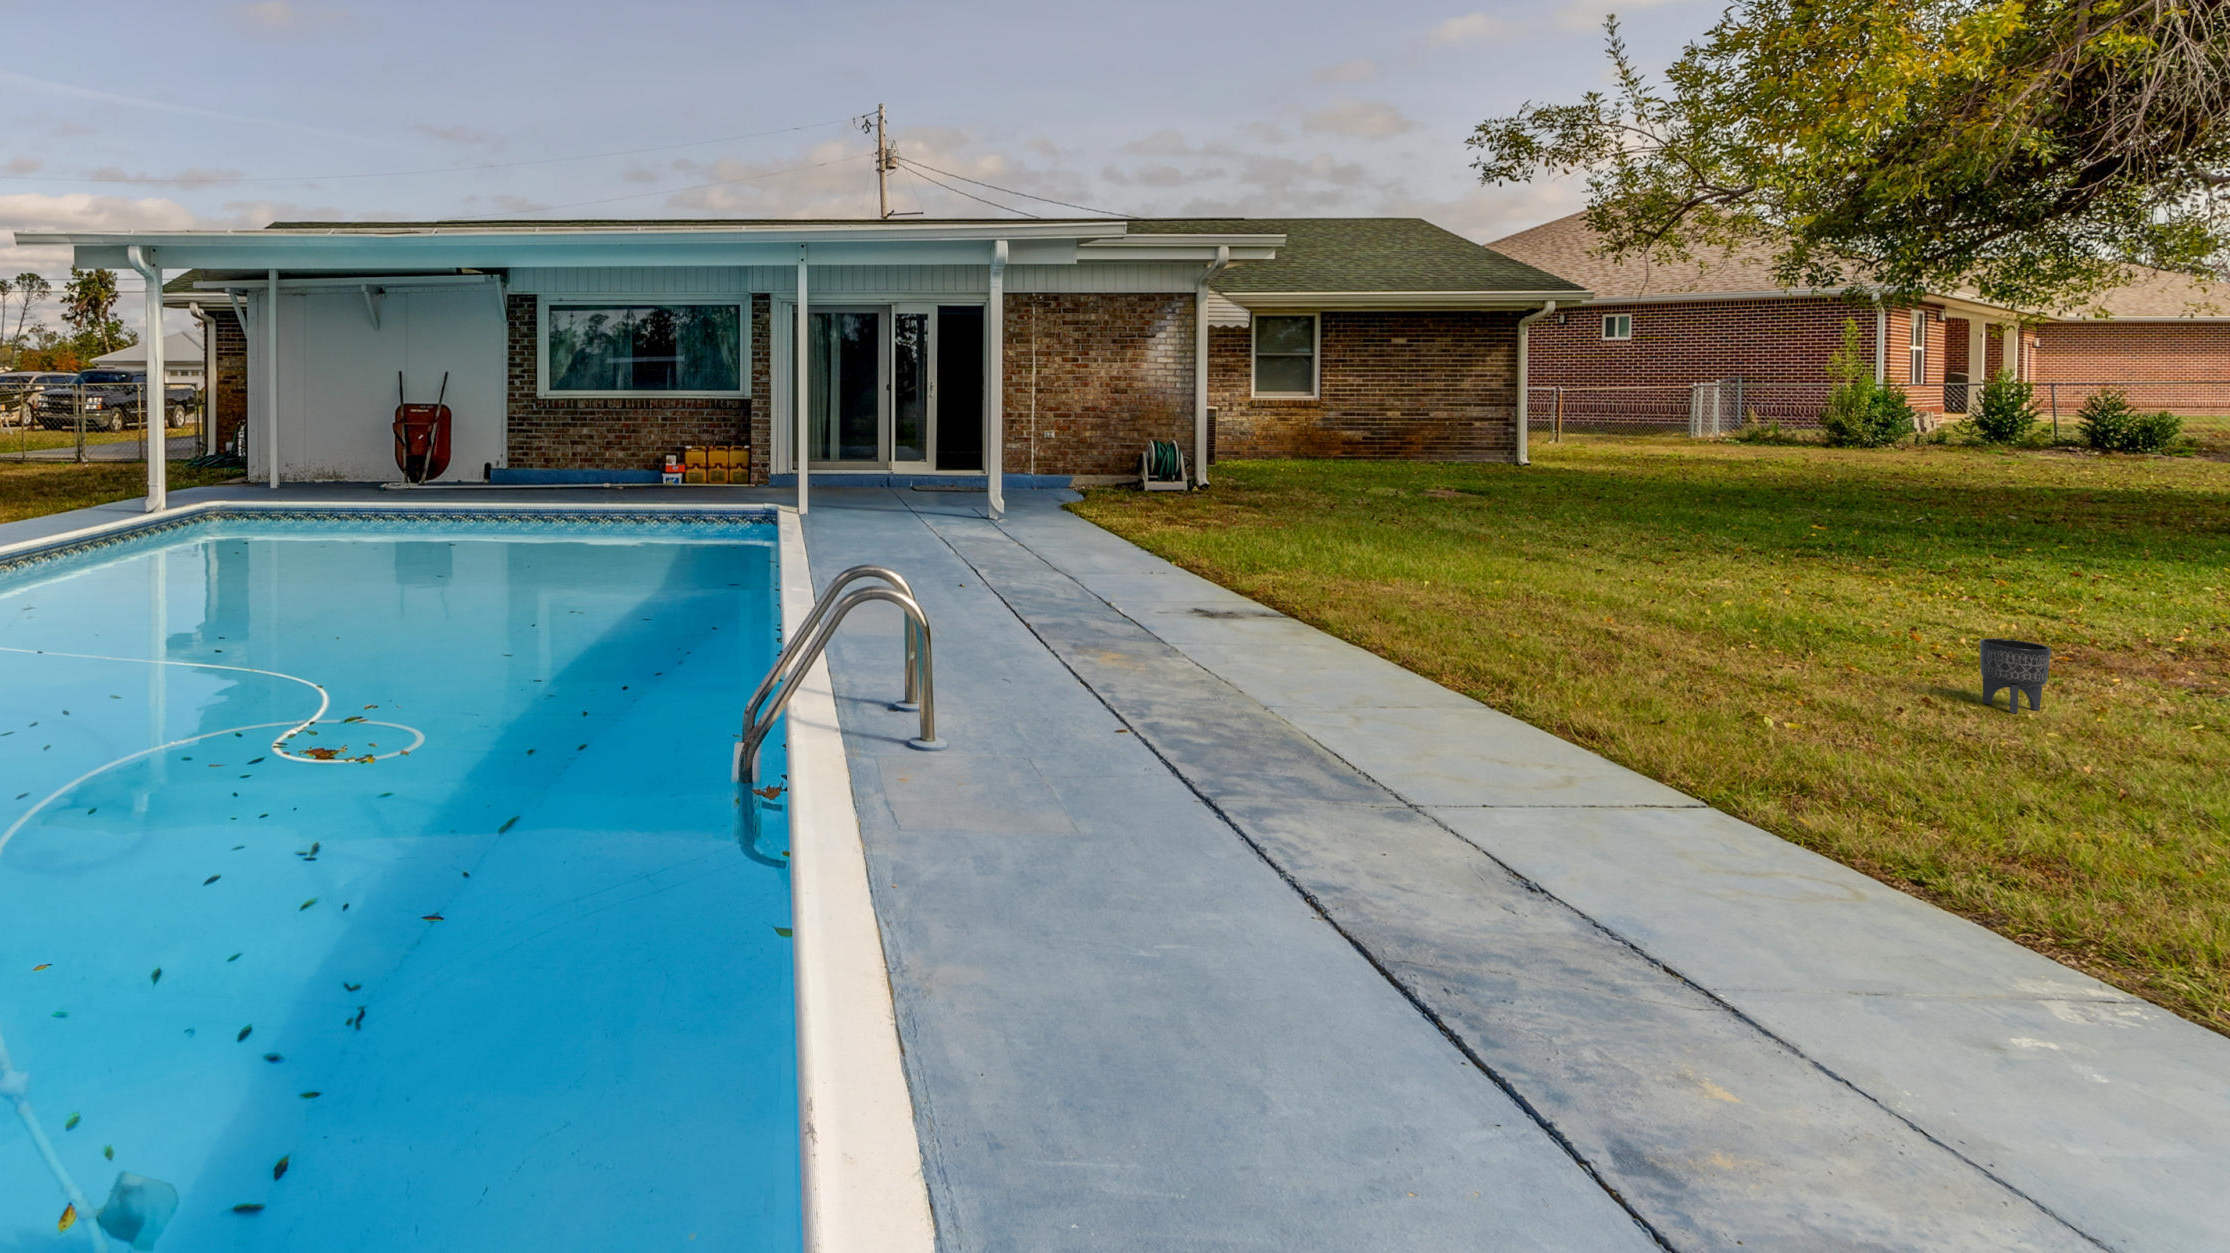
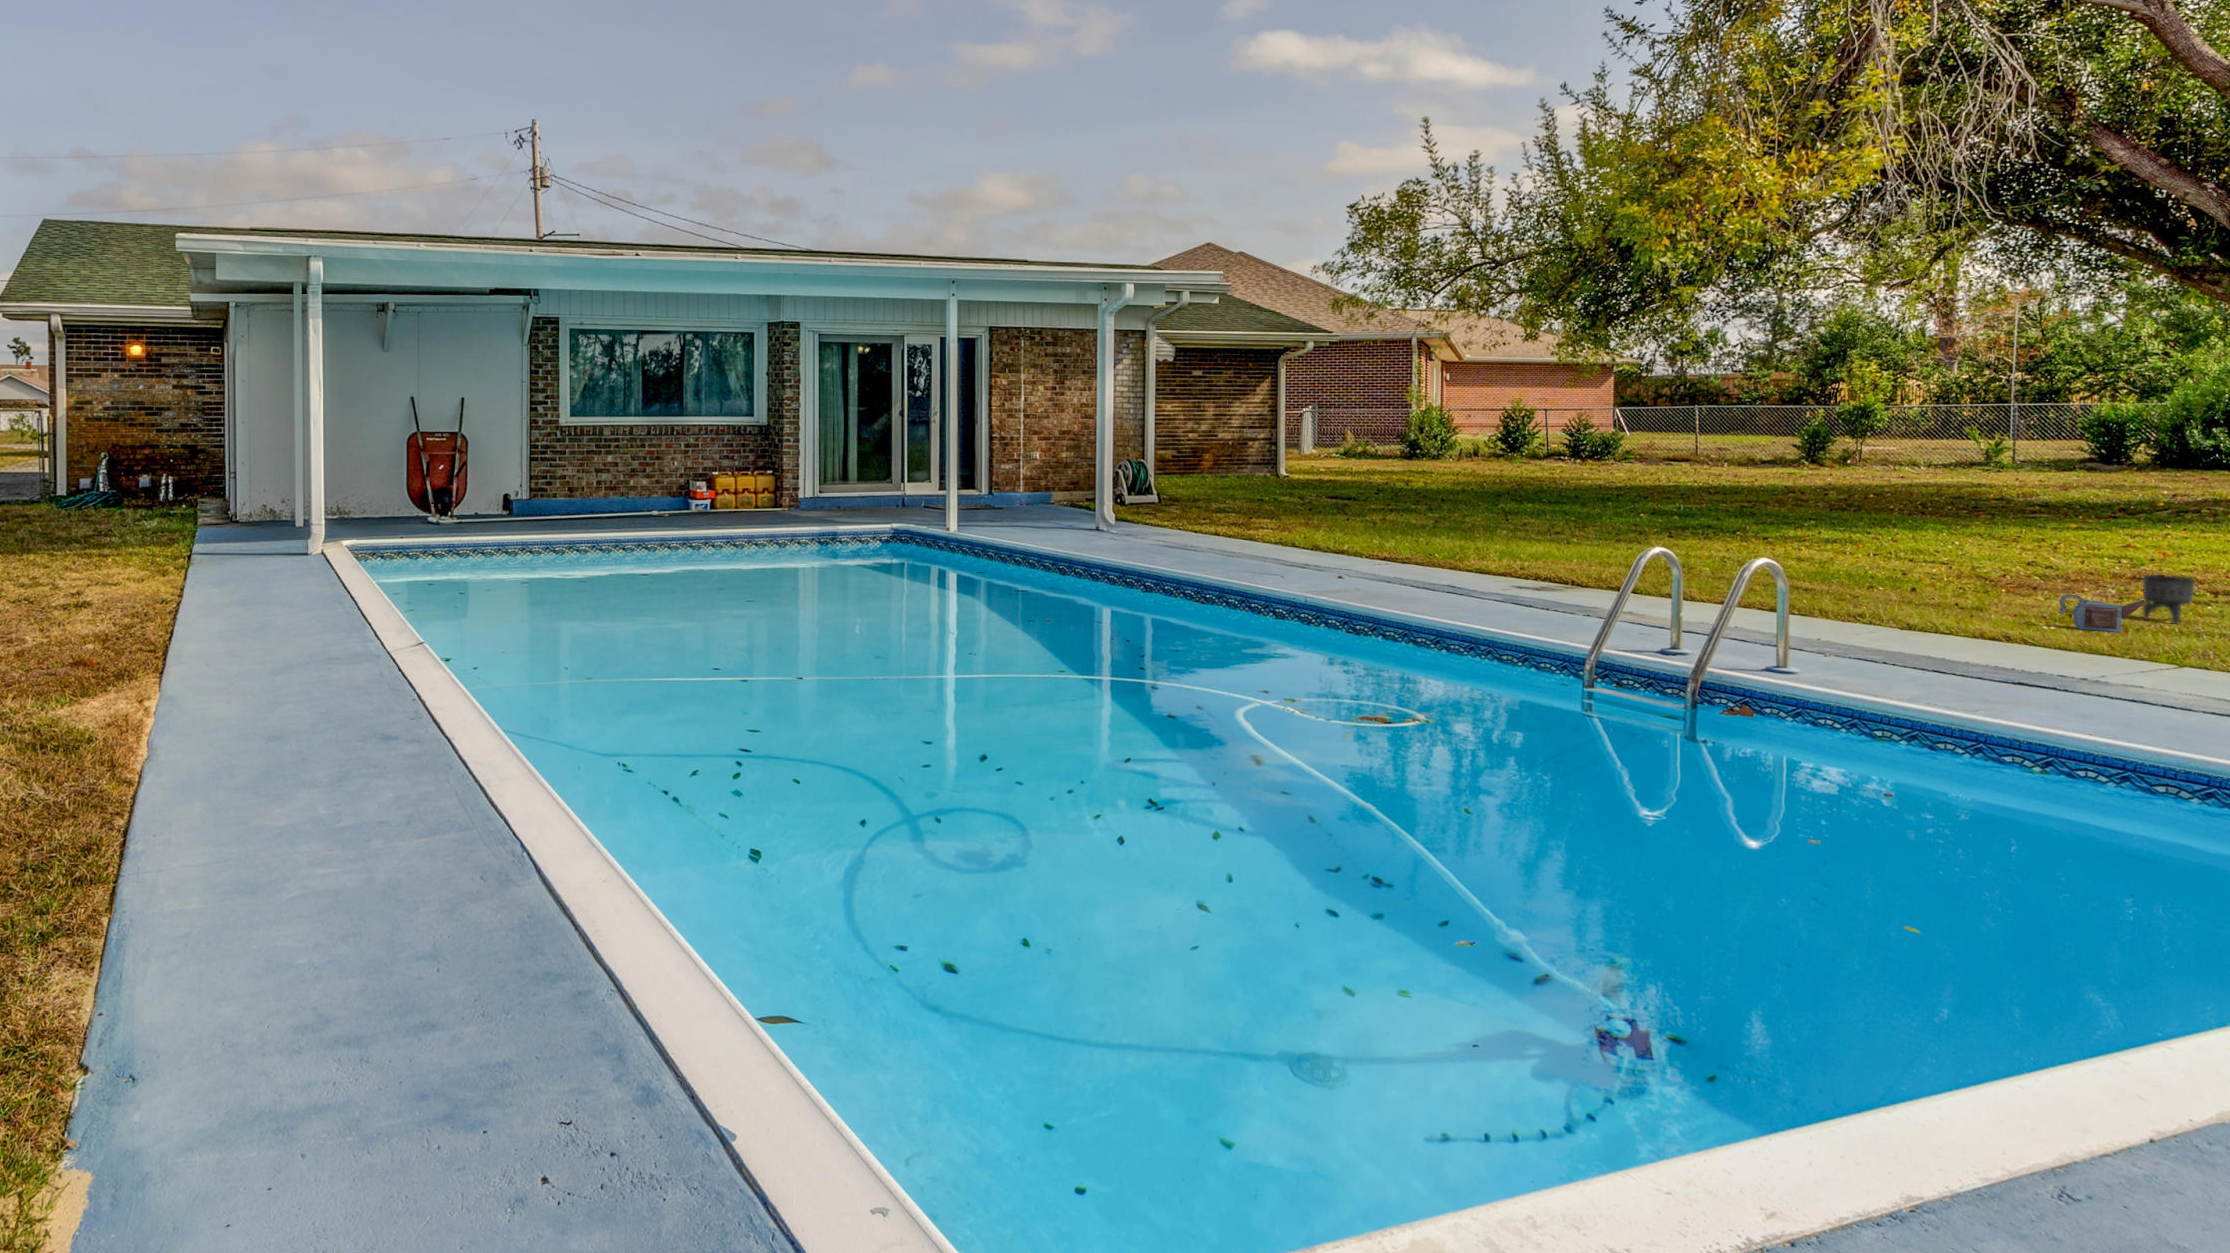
watering can: none [1766,655,1883,714] -> present [2058,594,2147,632]

